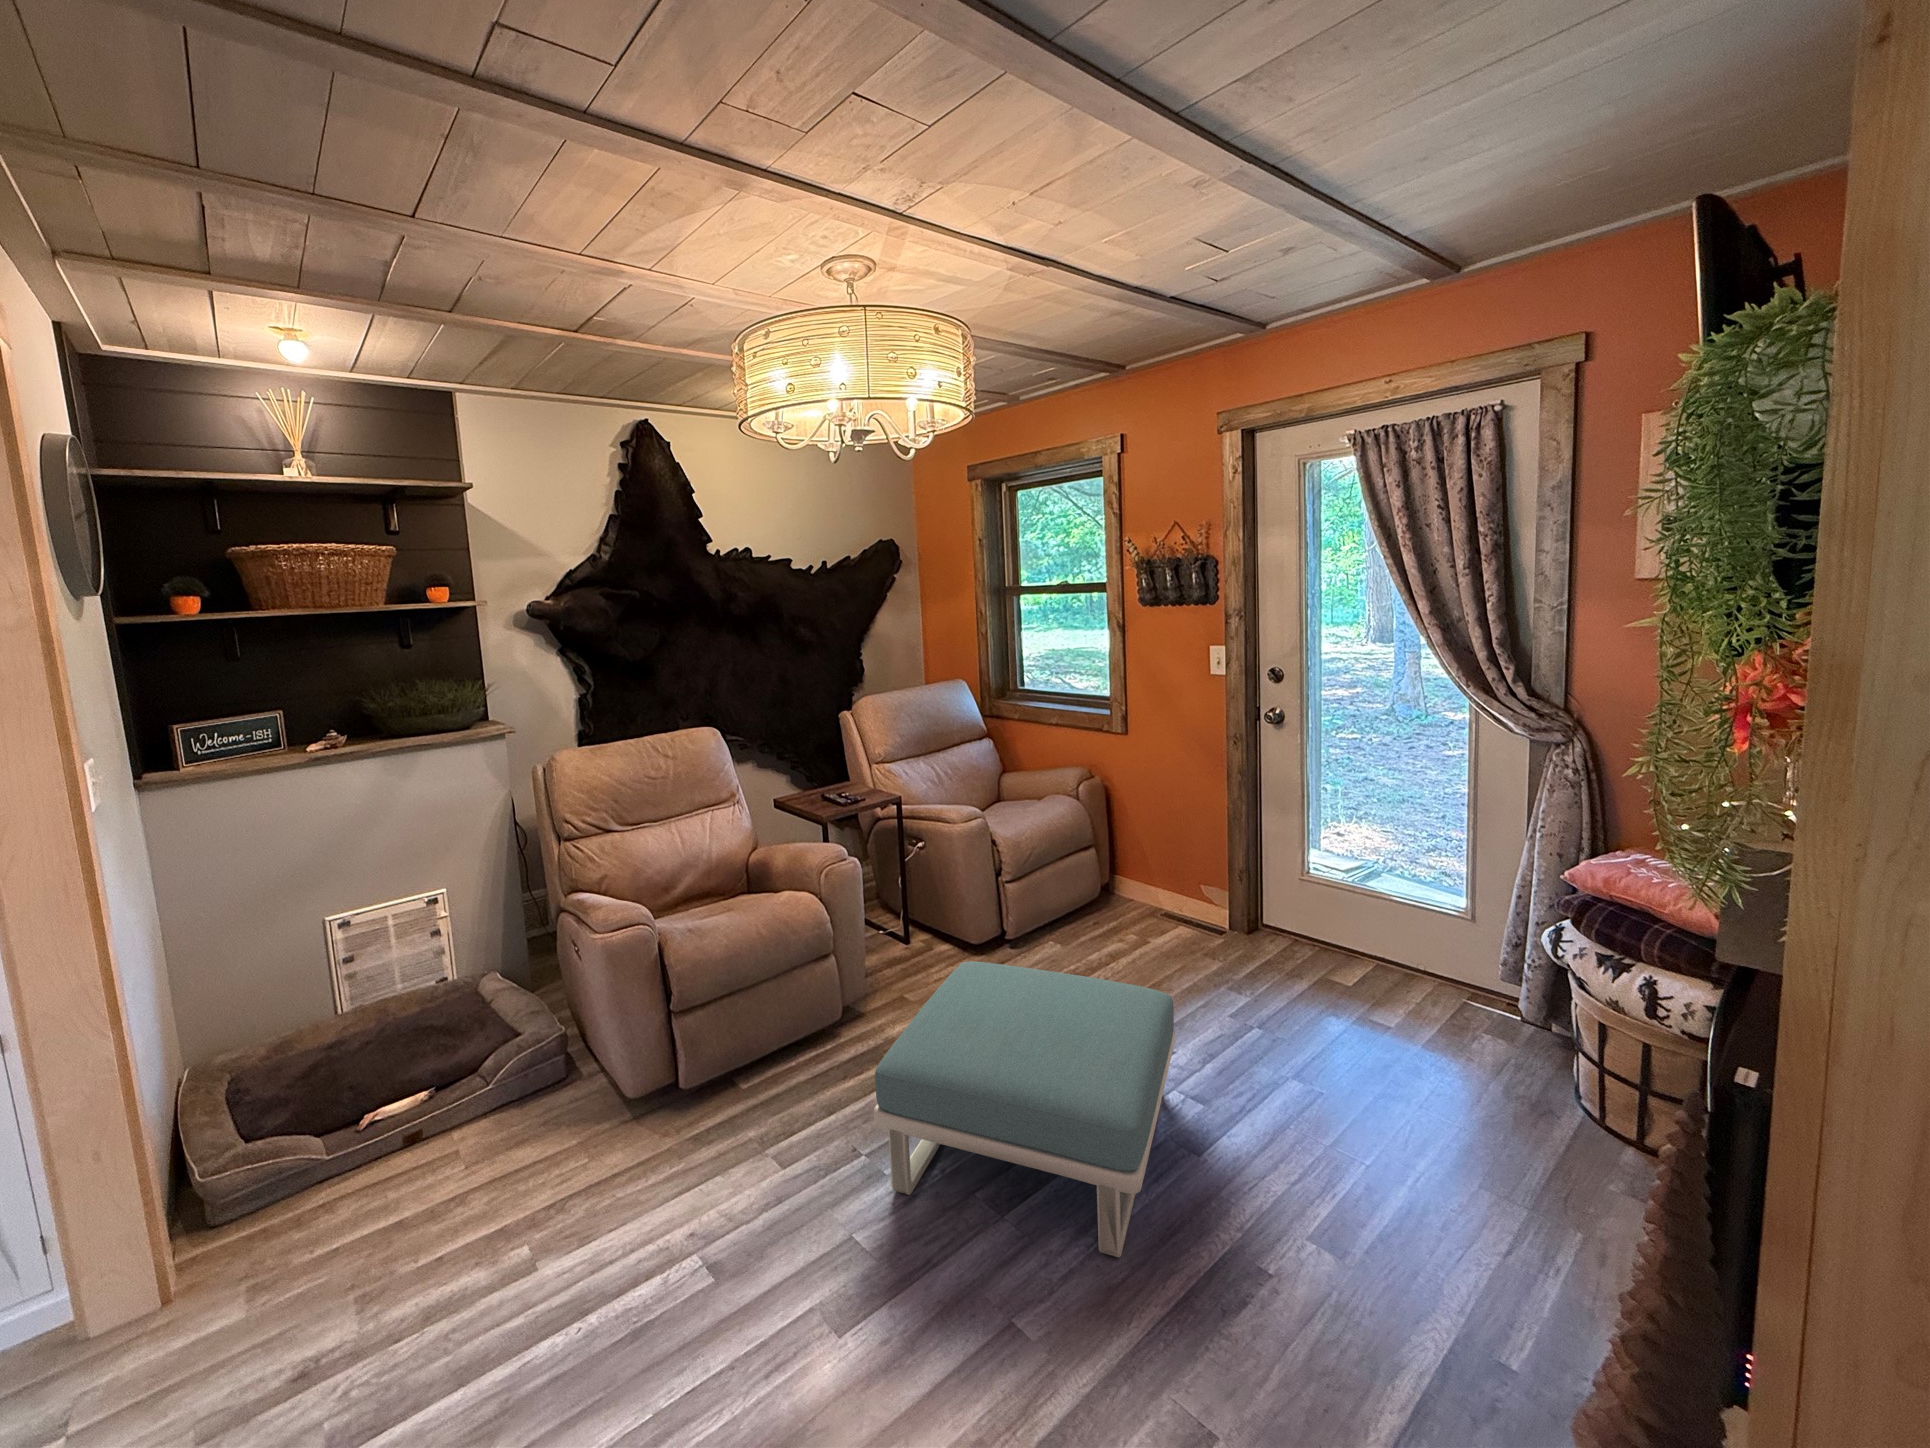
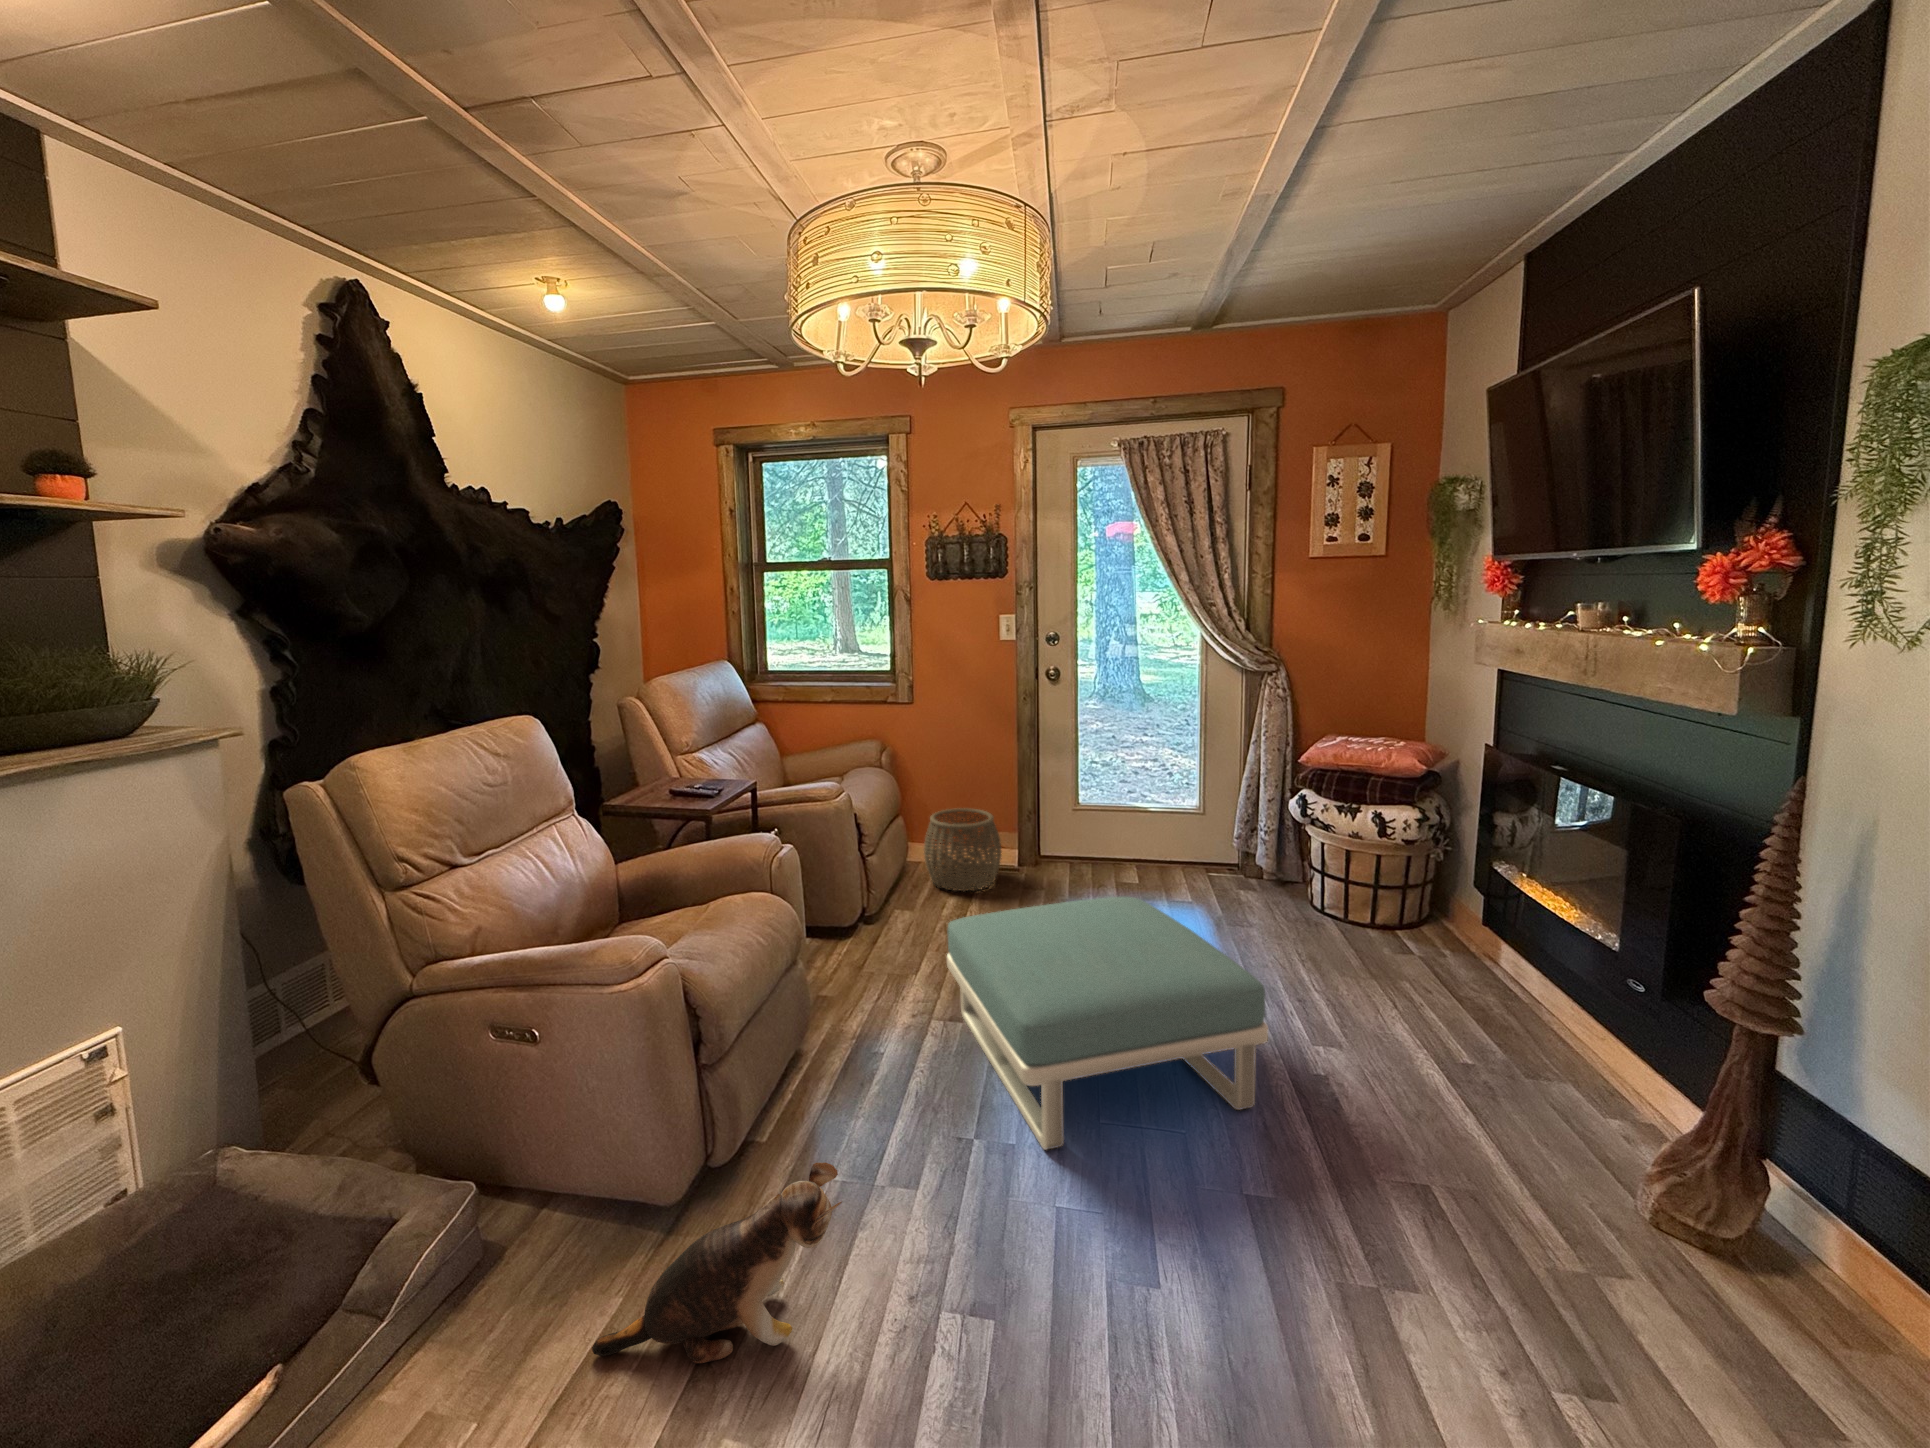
woven basket: none [1102,849,1190,942] -> present [924,808,1002,892]
plush toy: none [537,1103,657,1212] -> present [592,1162,842,1363]

